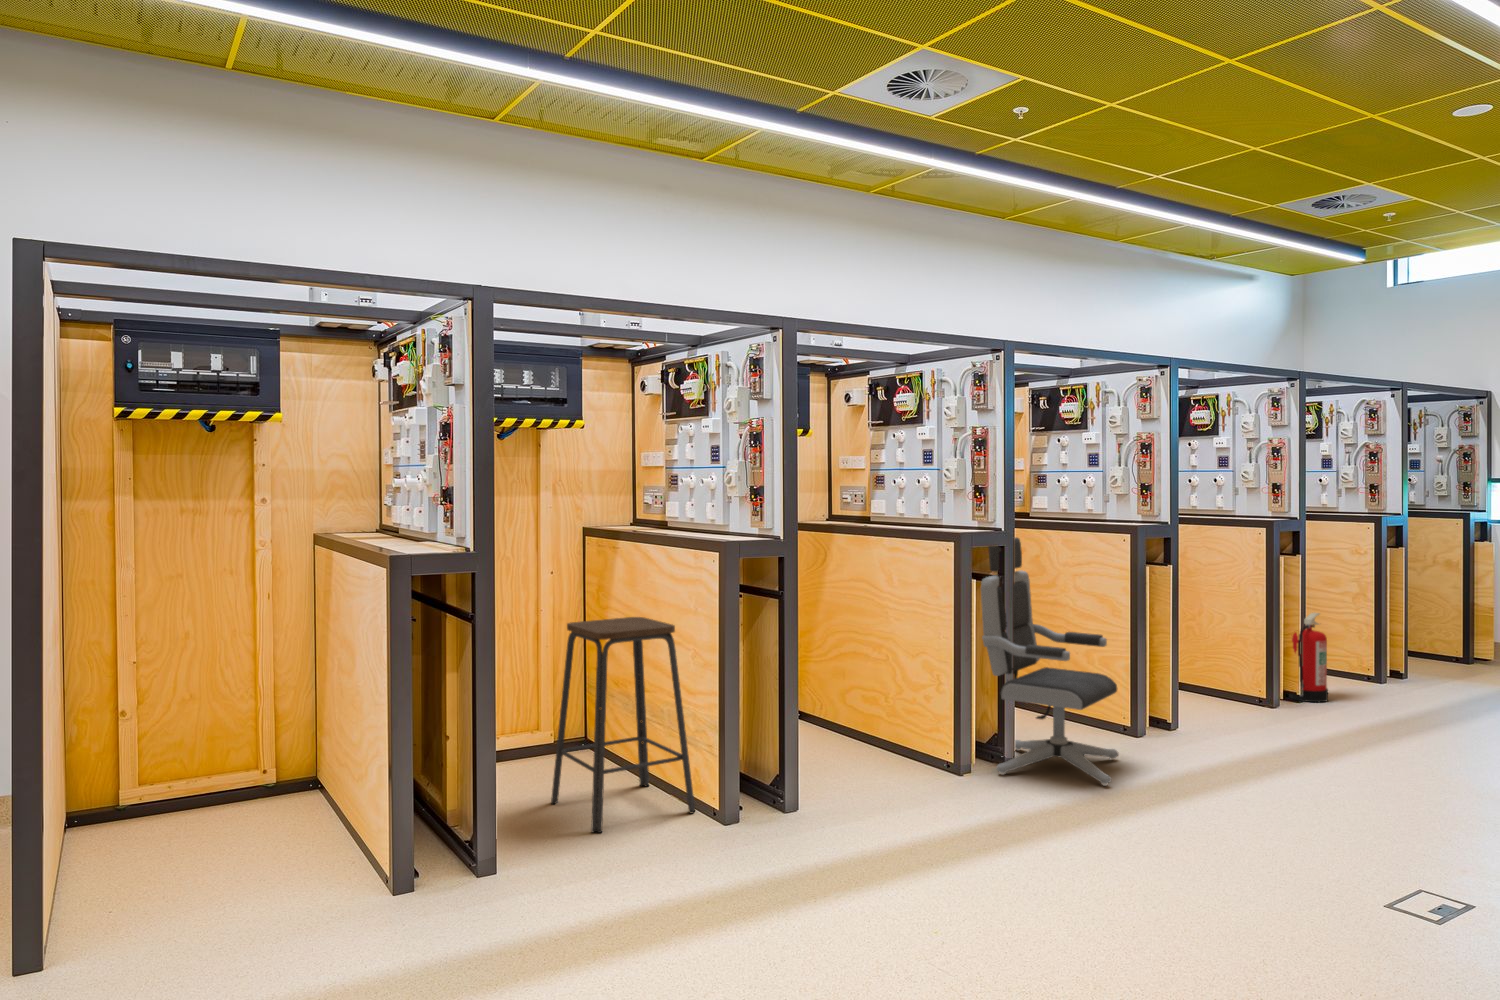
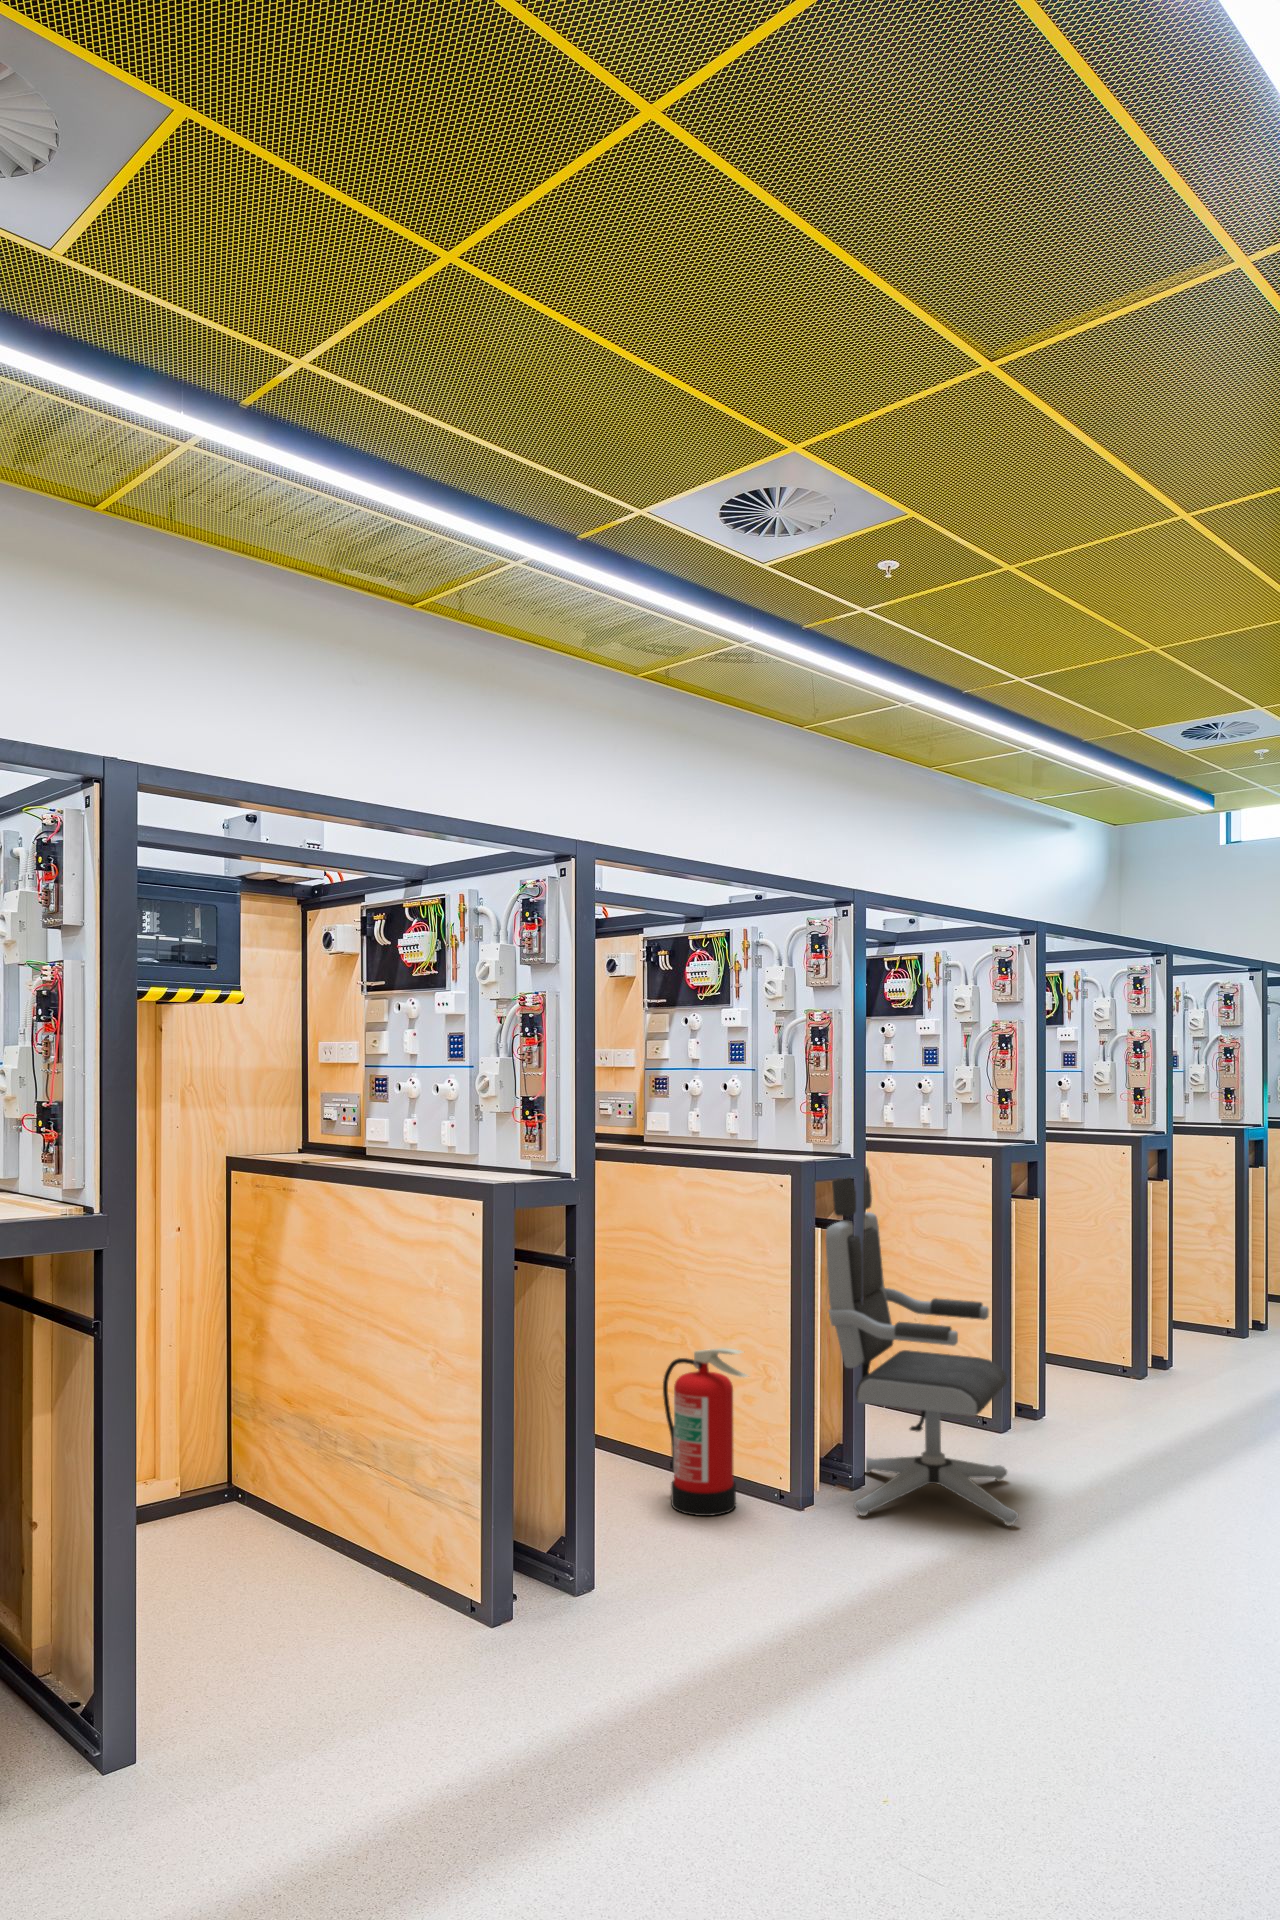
fire extinguisher: present [1289,613,1328,702] -> present [663,1348,748,1516]
bar stool: present [551,617,695,833] -> none [185,1300,430,1674]

